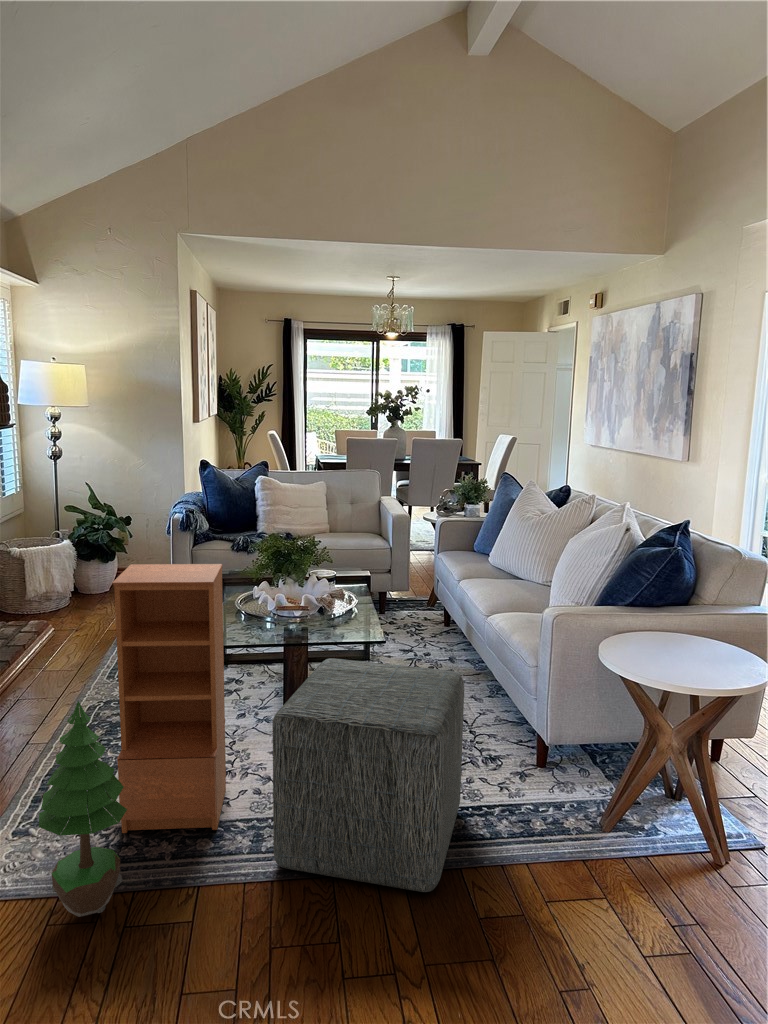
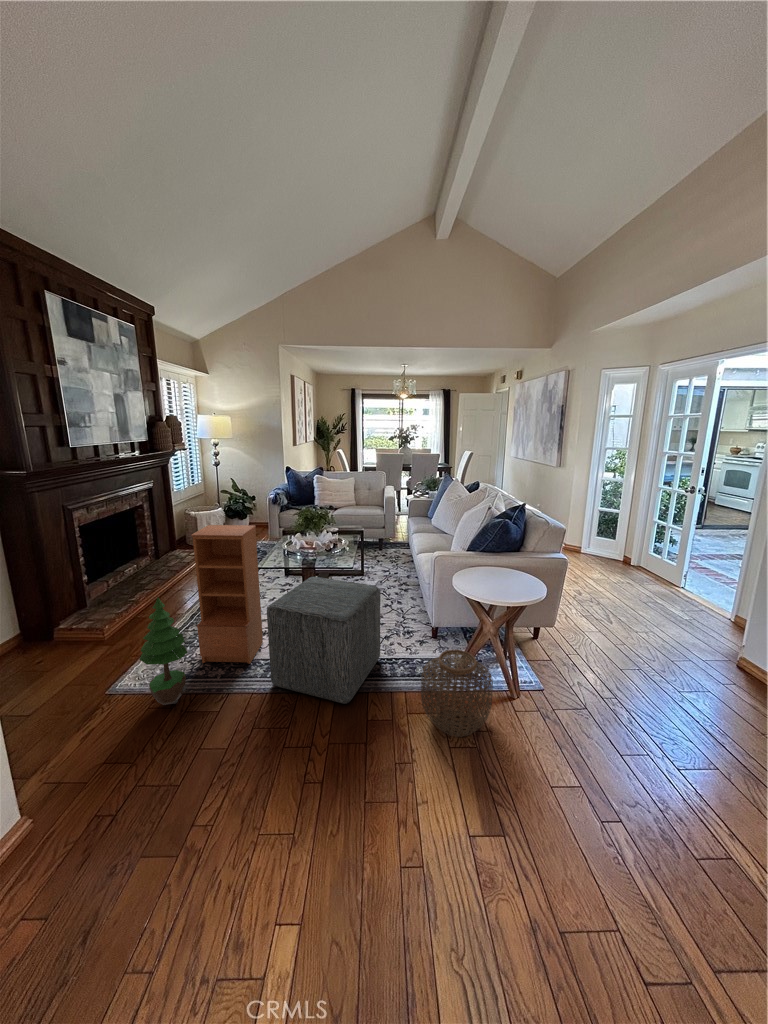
woven basket: none [574,779,708,937] -> present [421,649,493,737]

